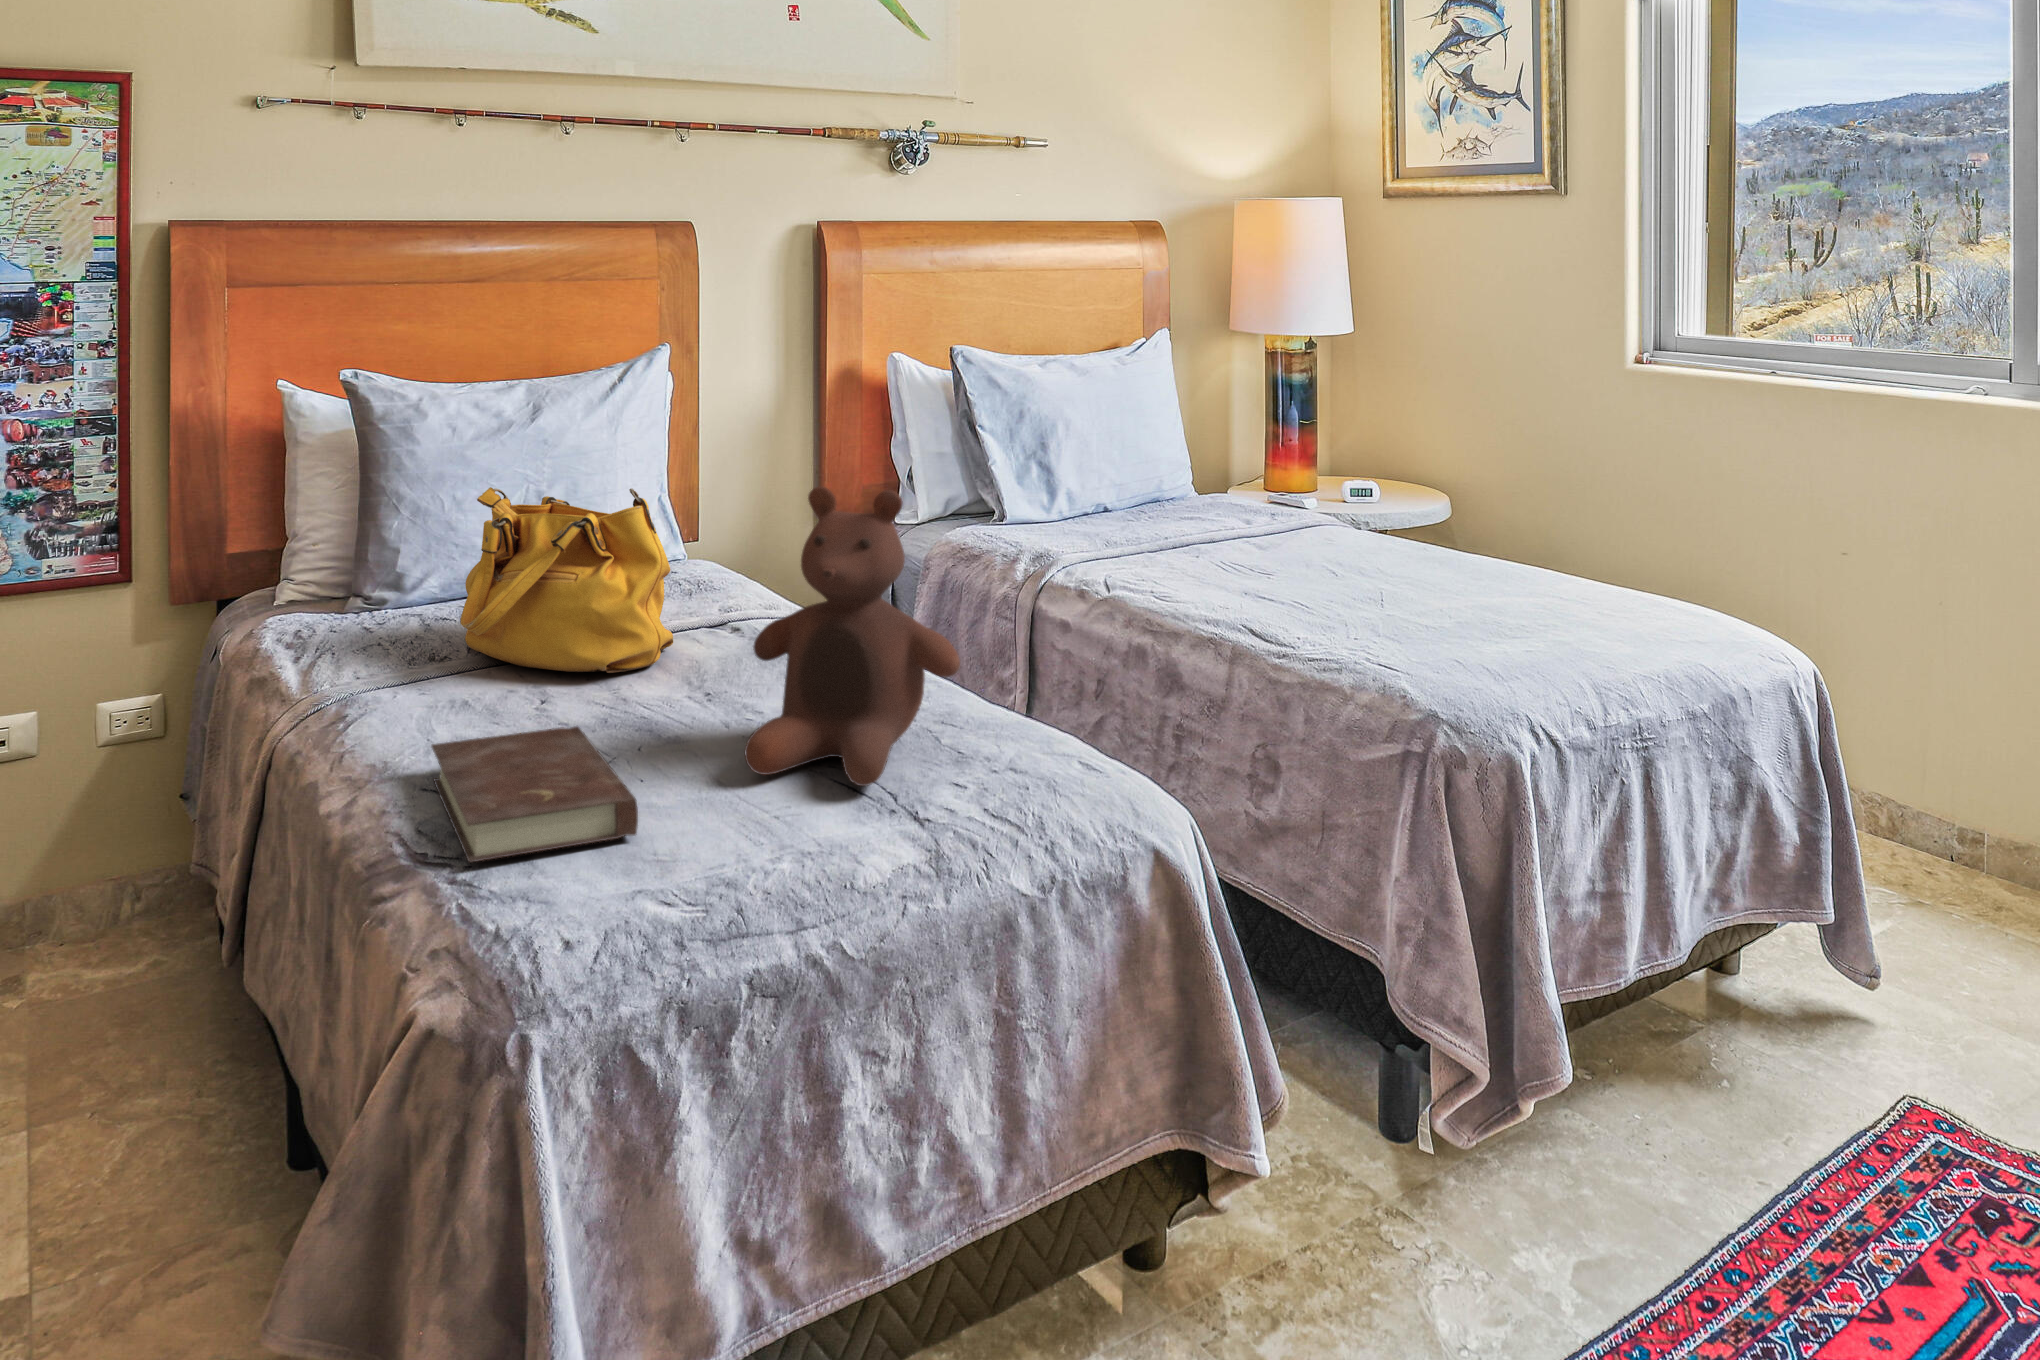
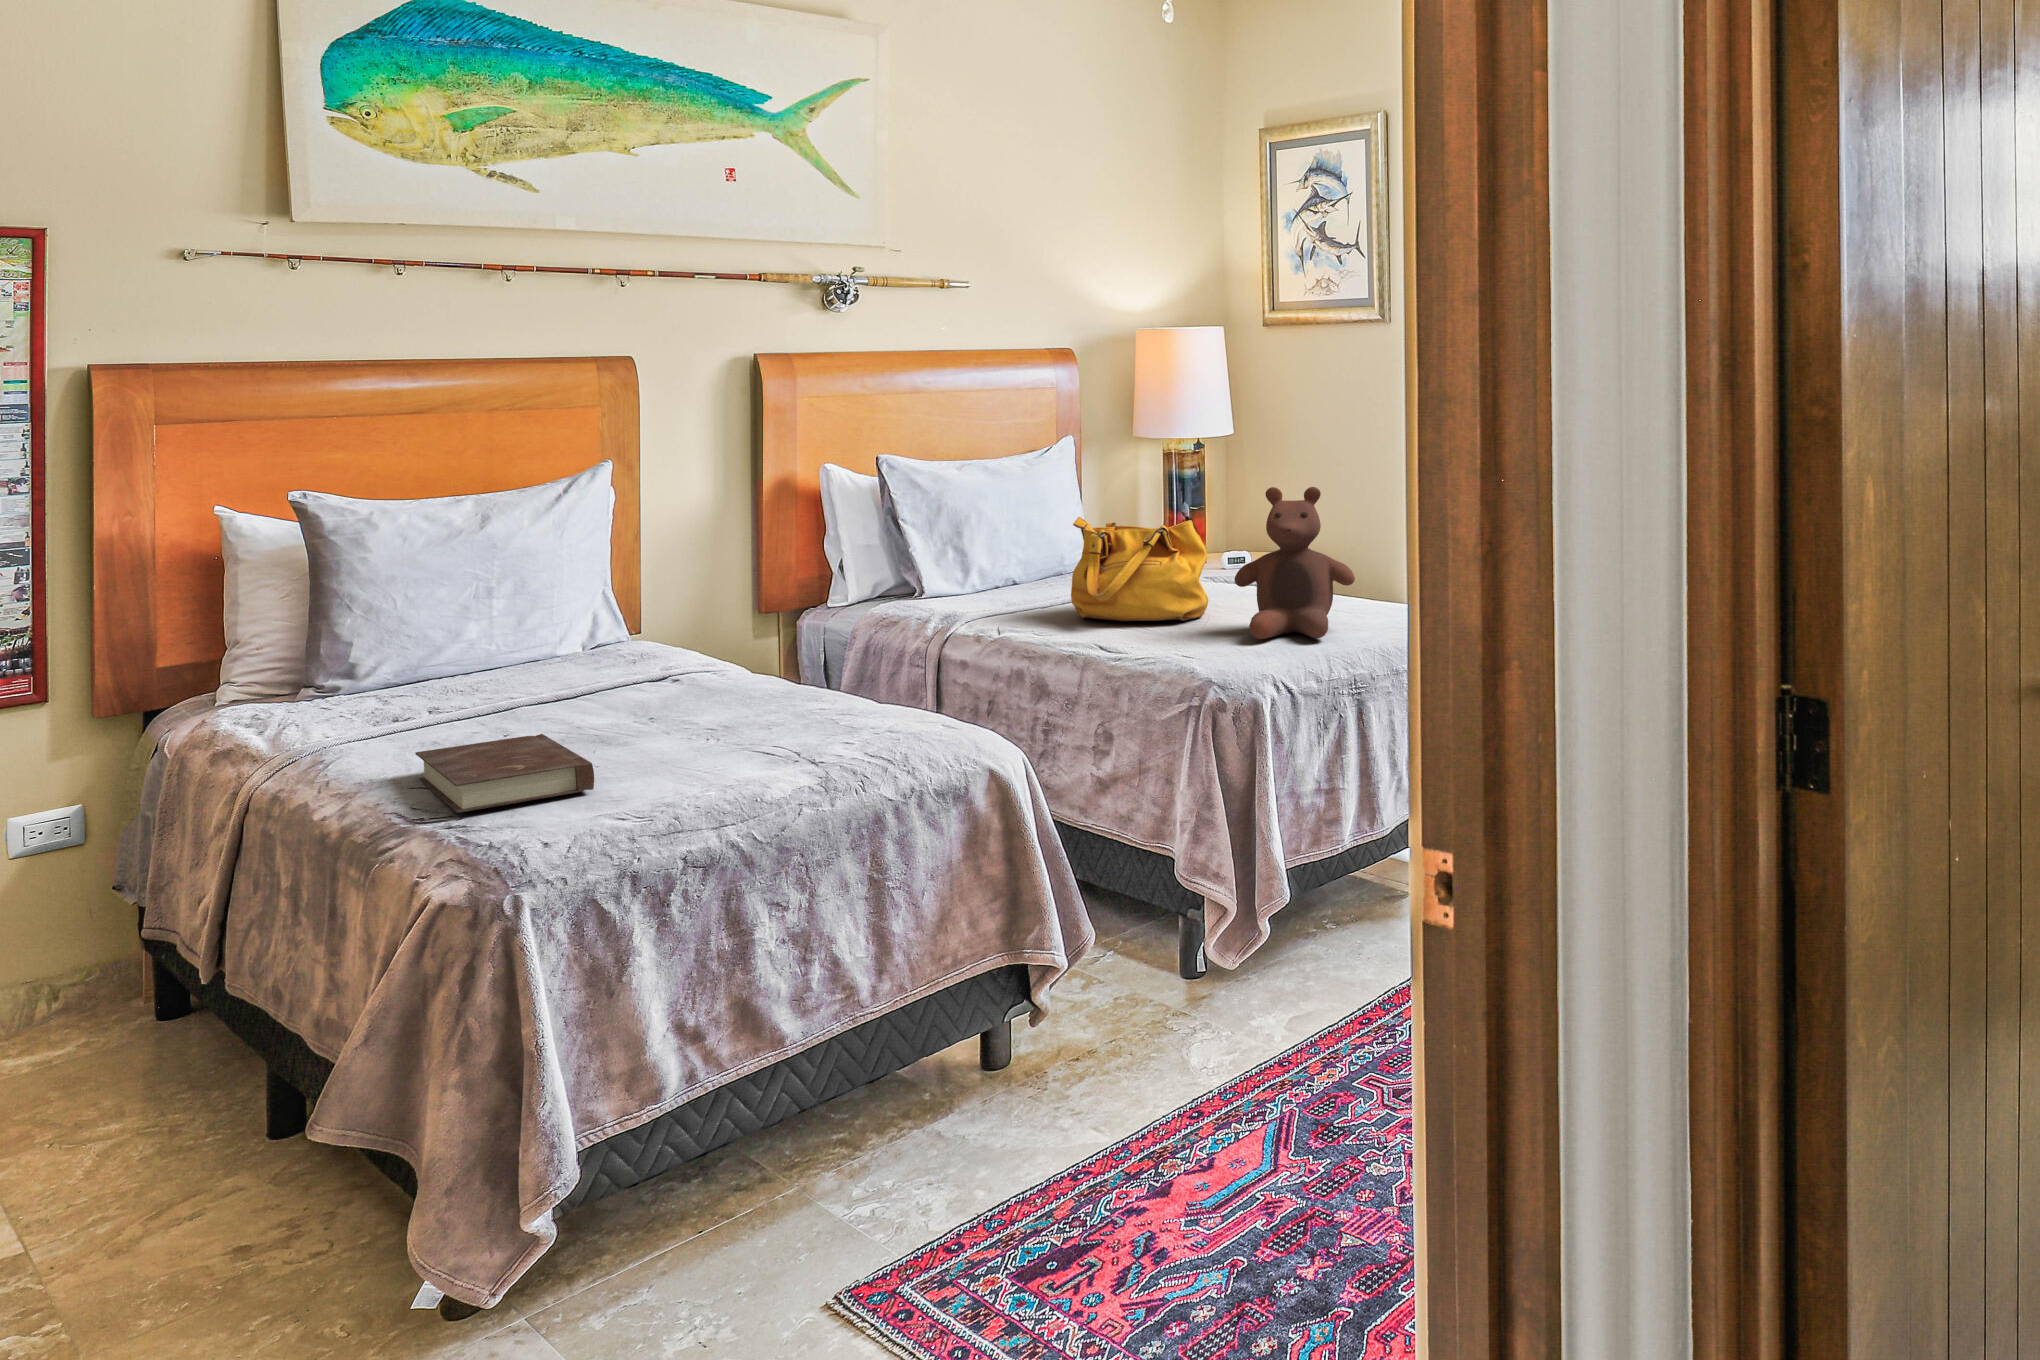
stuffed bear: present [744,486,960,786] -> present [1235,487,1355,639]
handbag: present [460,487,673,673] -> present [1071,511,1208,621]

